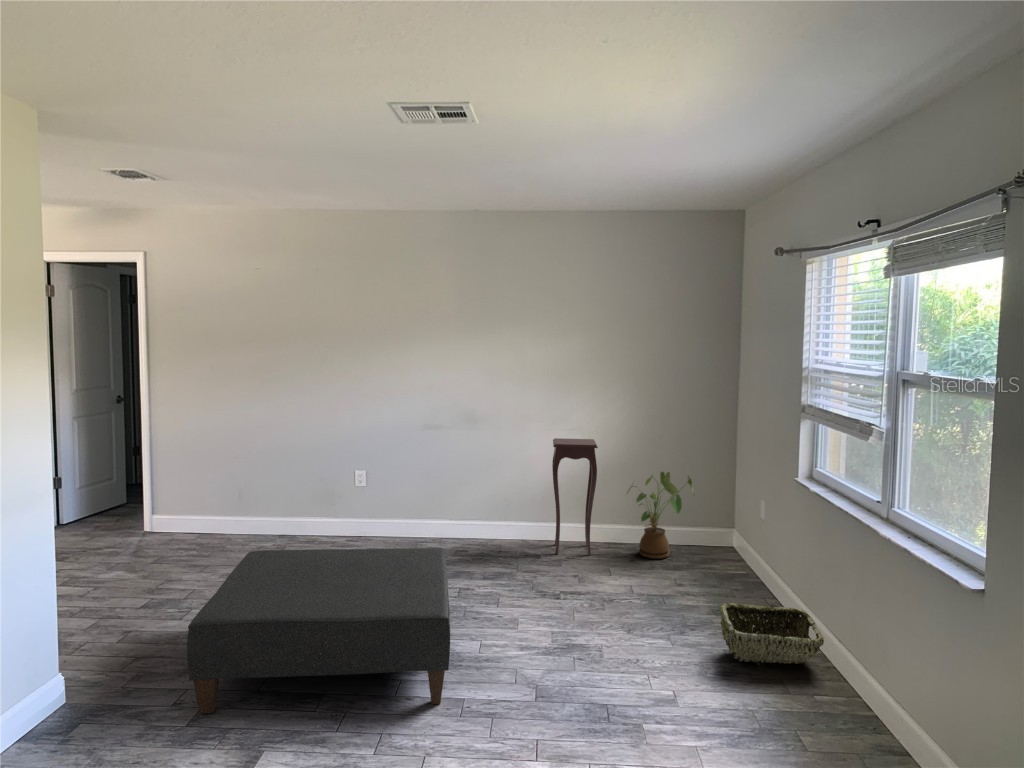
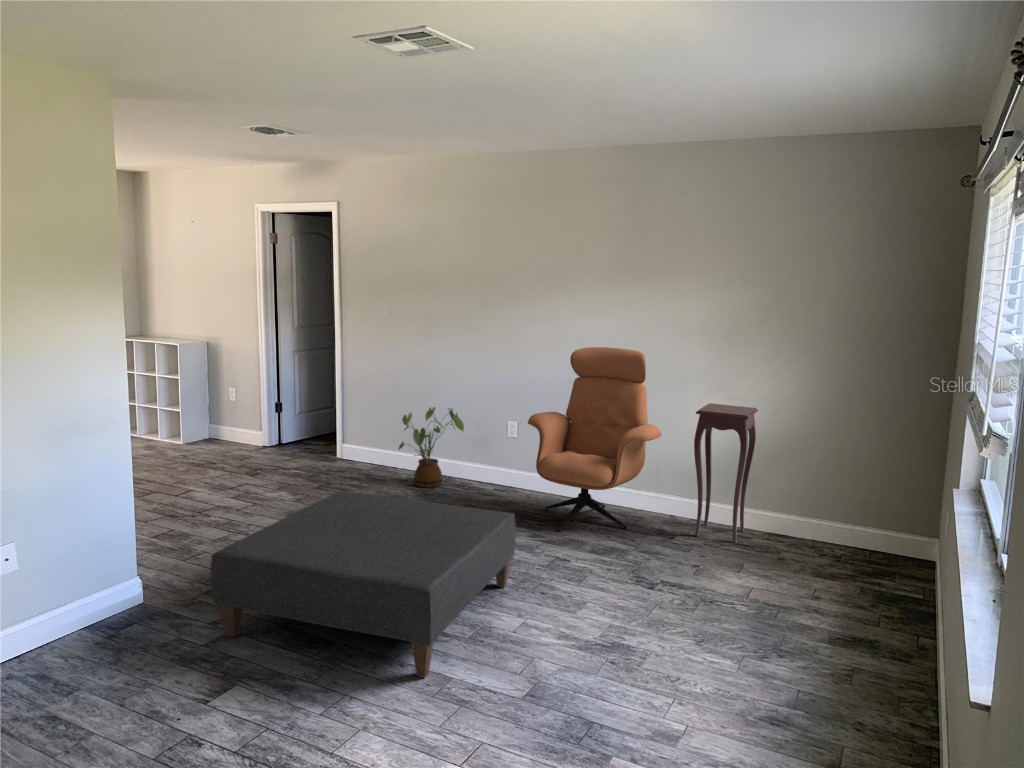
armchair: none [395,394,522,568] -> present [528,347,661,532]
house plant: present [627,472,694,559] -> present [399,407,464,487]
woven basket: present [720,603,824,664] -> none [791,635,929,737]

